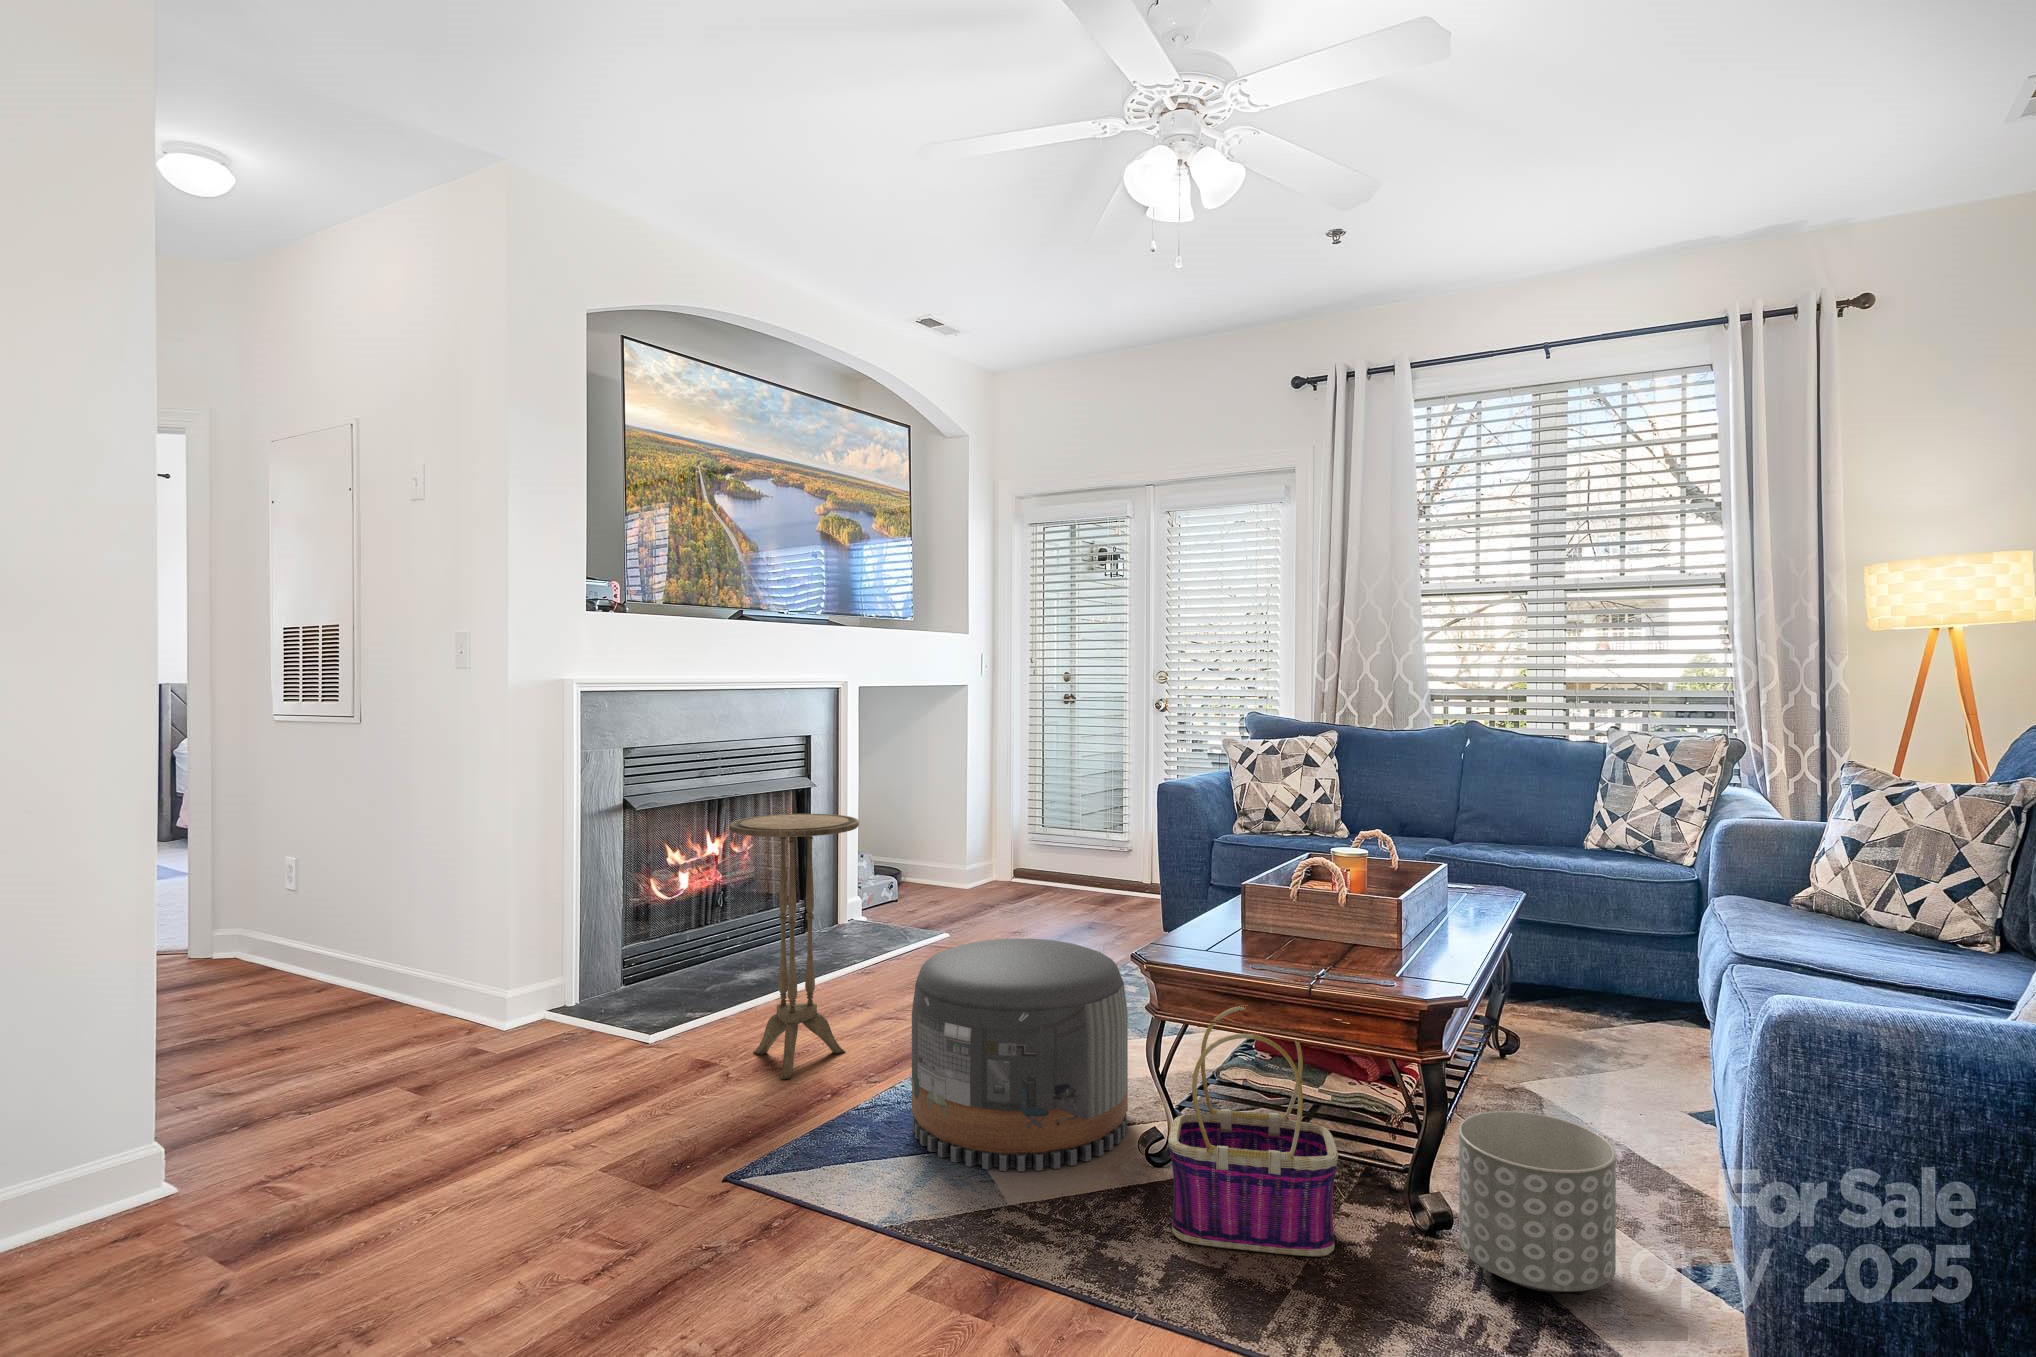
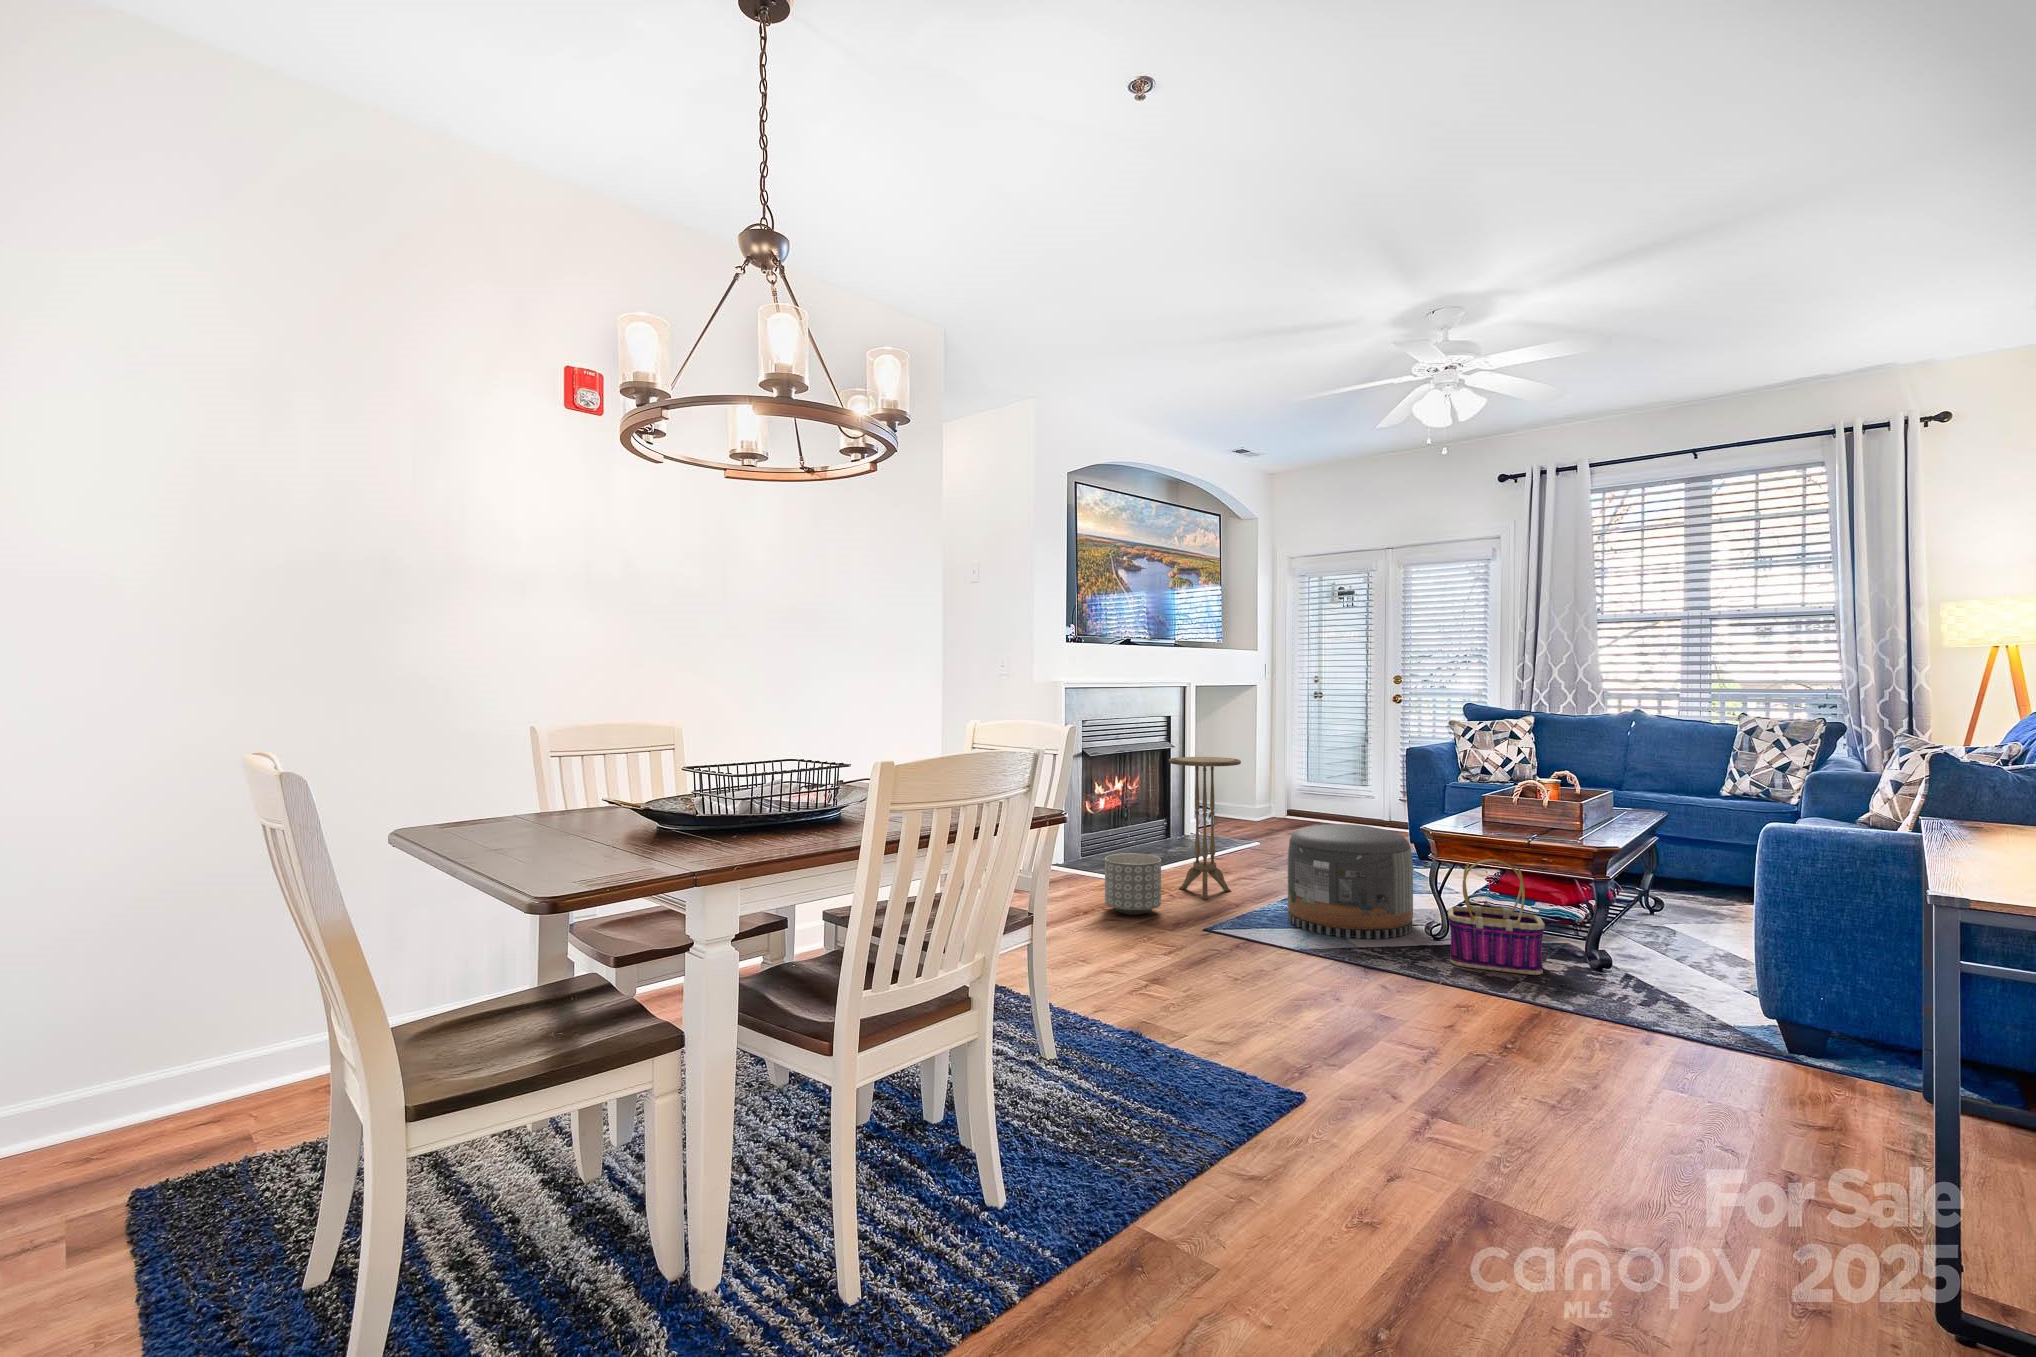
planter: present [1459,1111,1616,1292] -> present [1105,853,1161,915]

